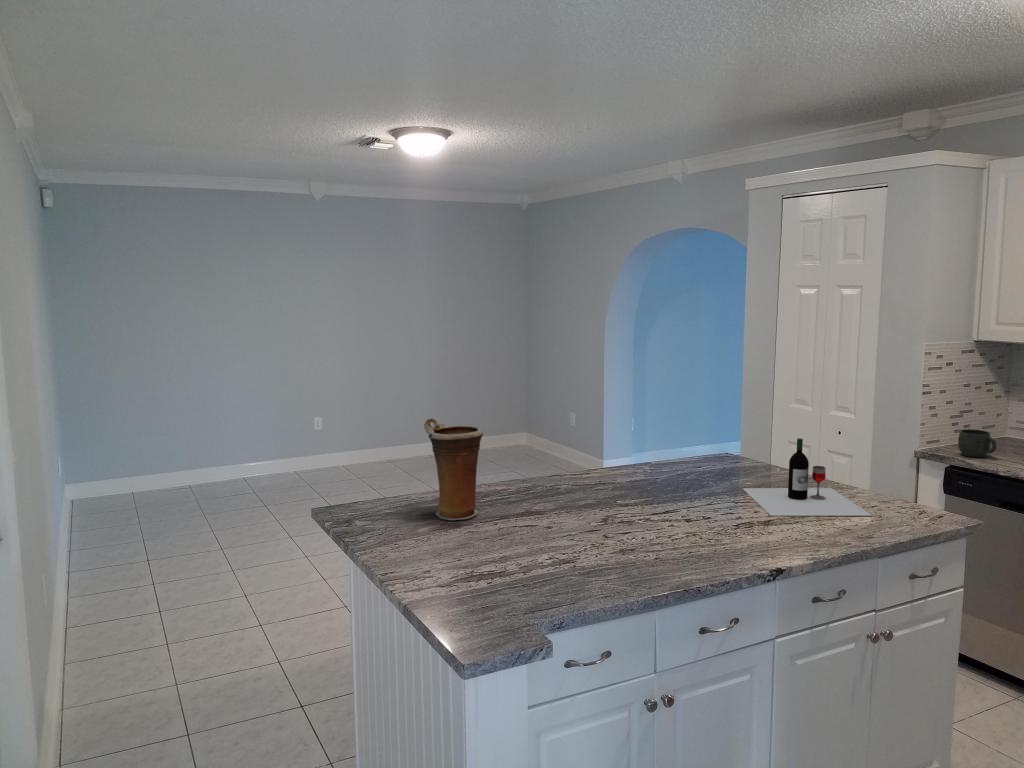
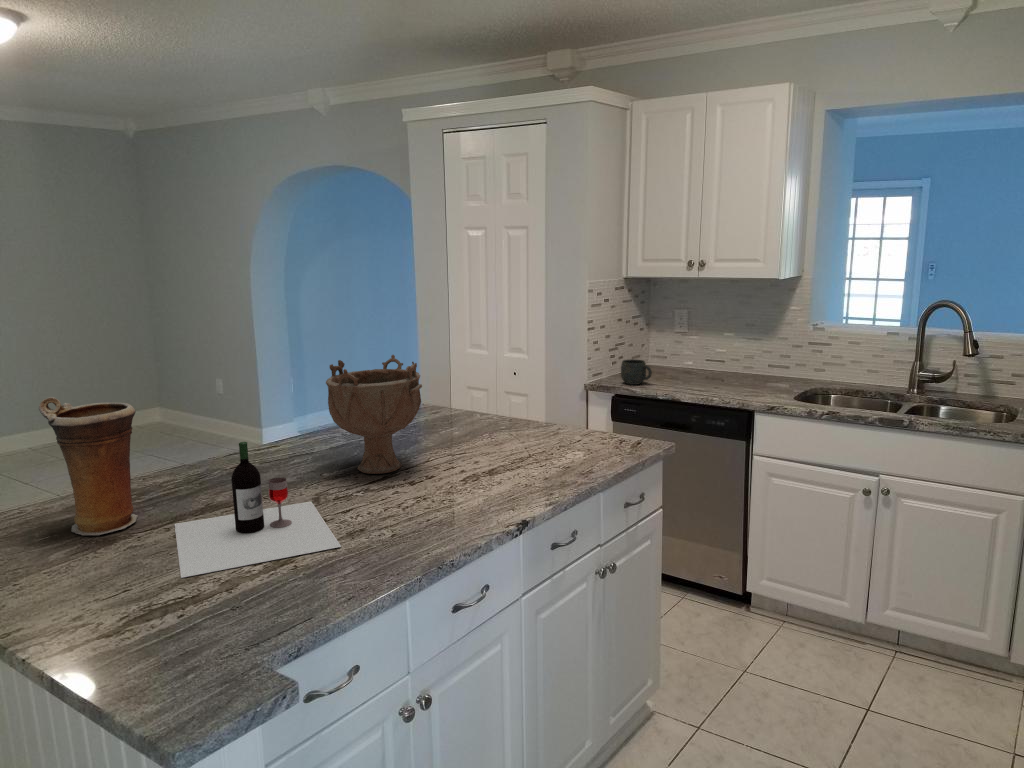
decorative bowl: none [627,406,709,508] -> present [326,355,422,474]
wine bottle: present [743,438,871,516] -> present [175,442,341,578]

